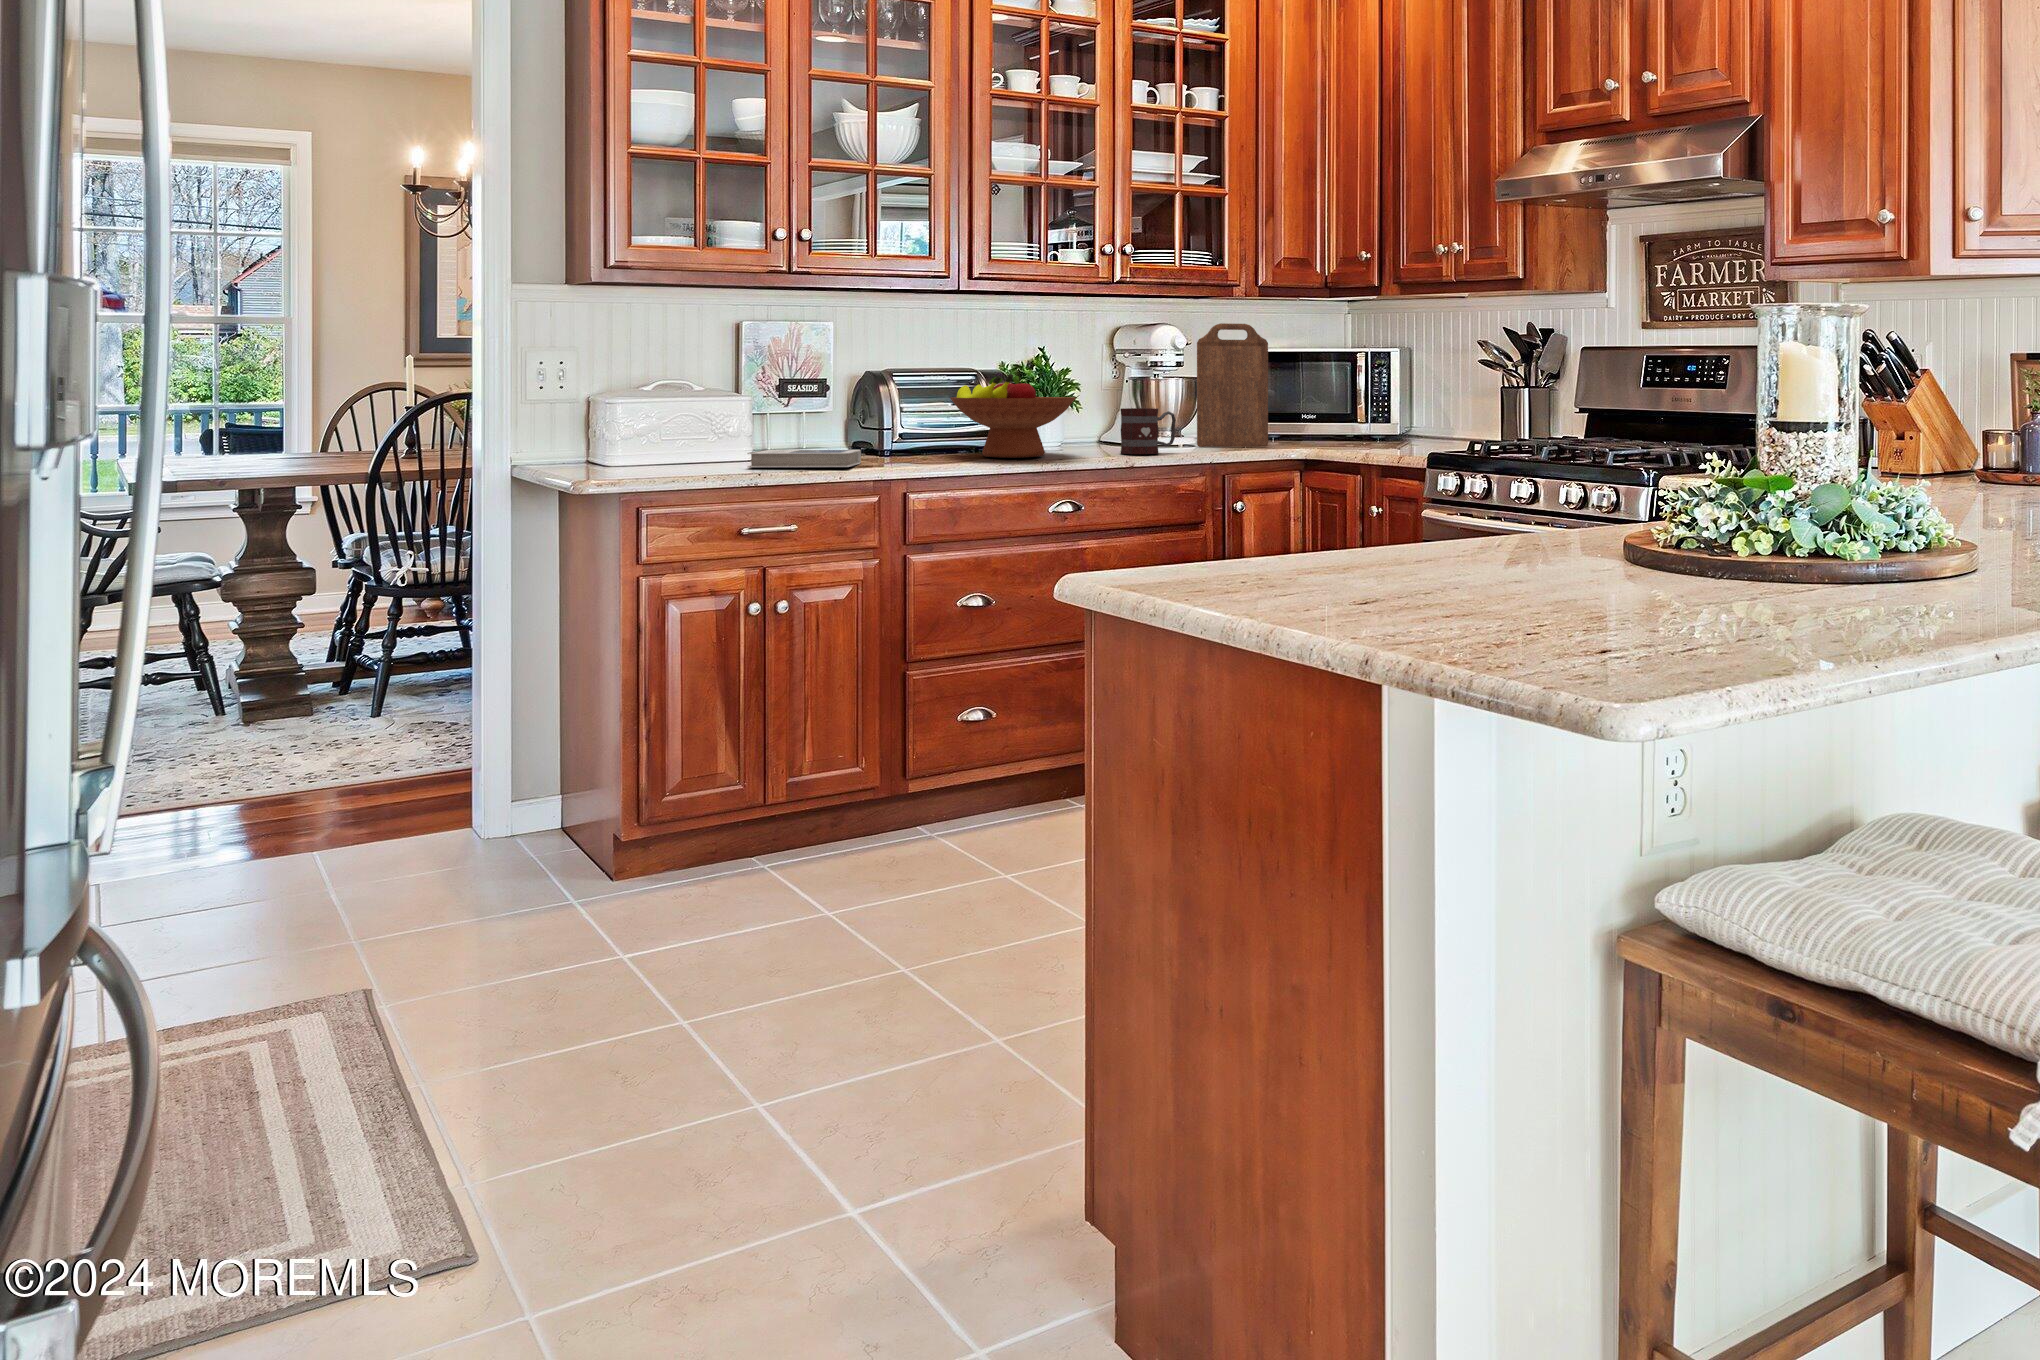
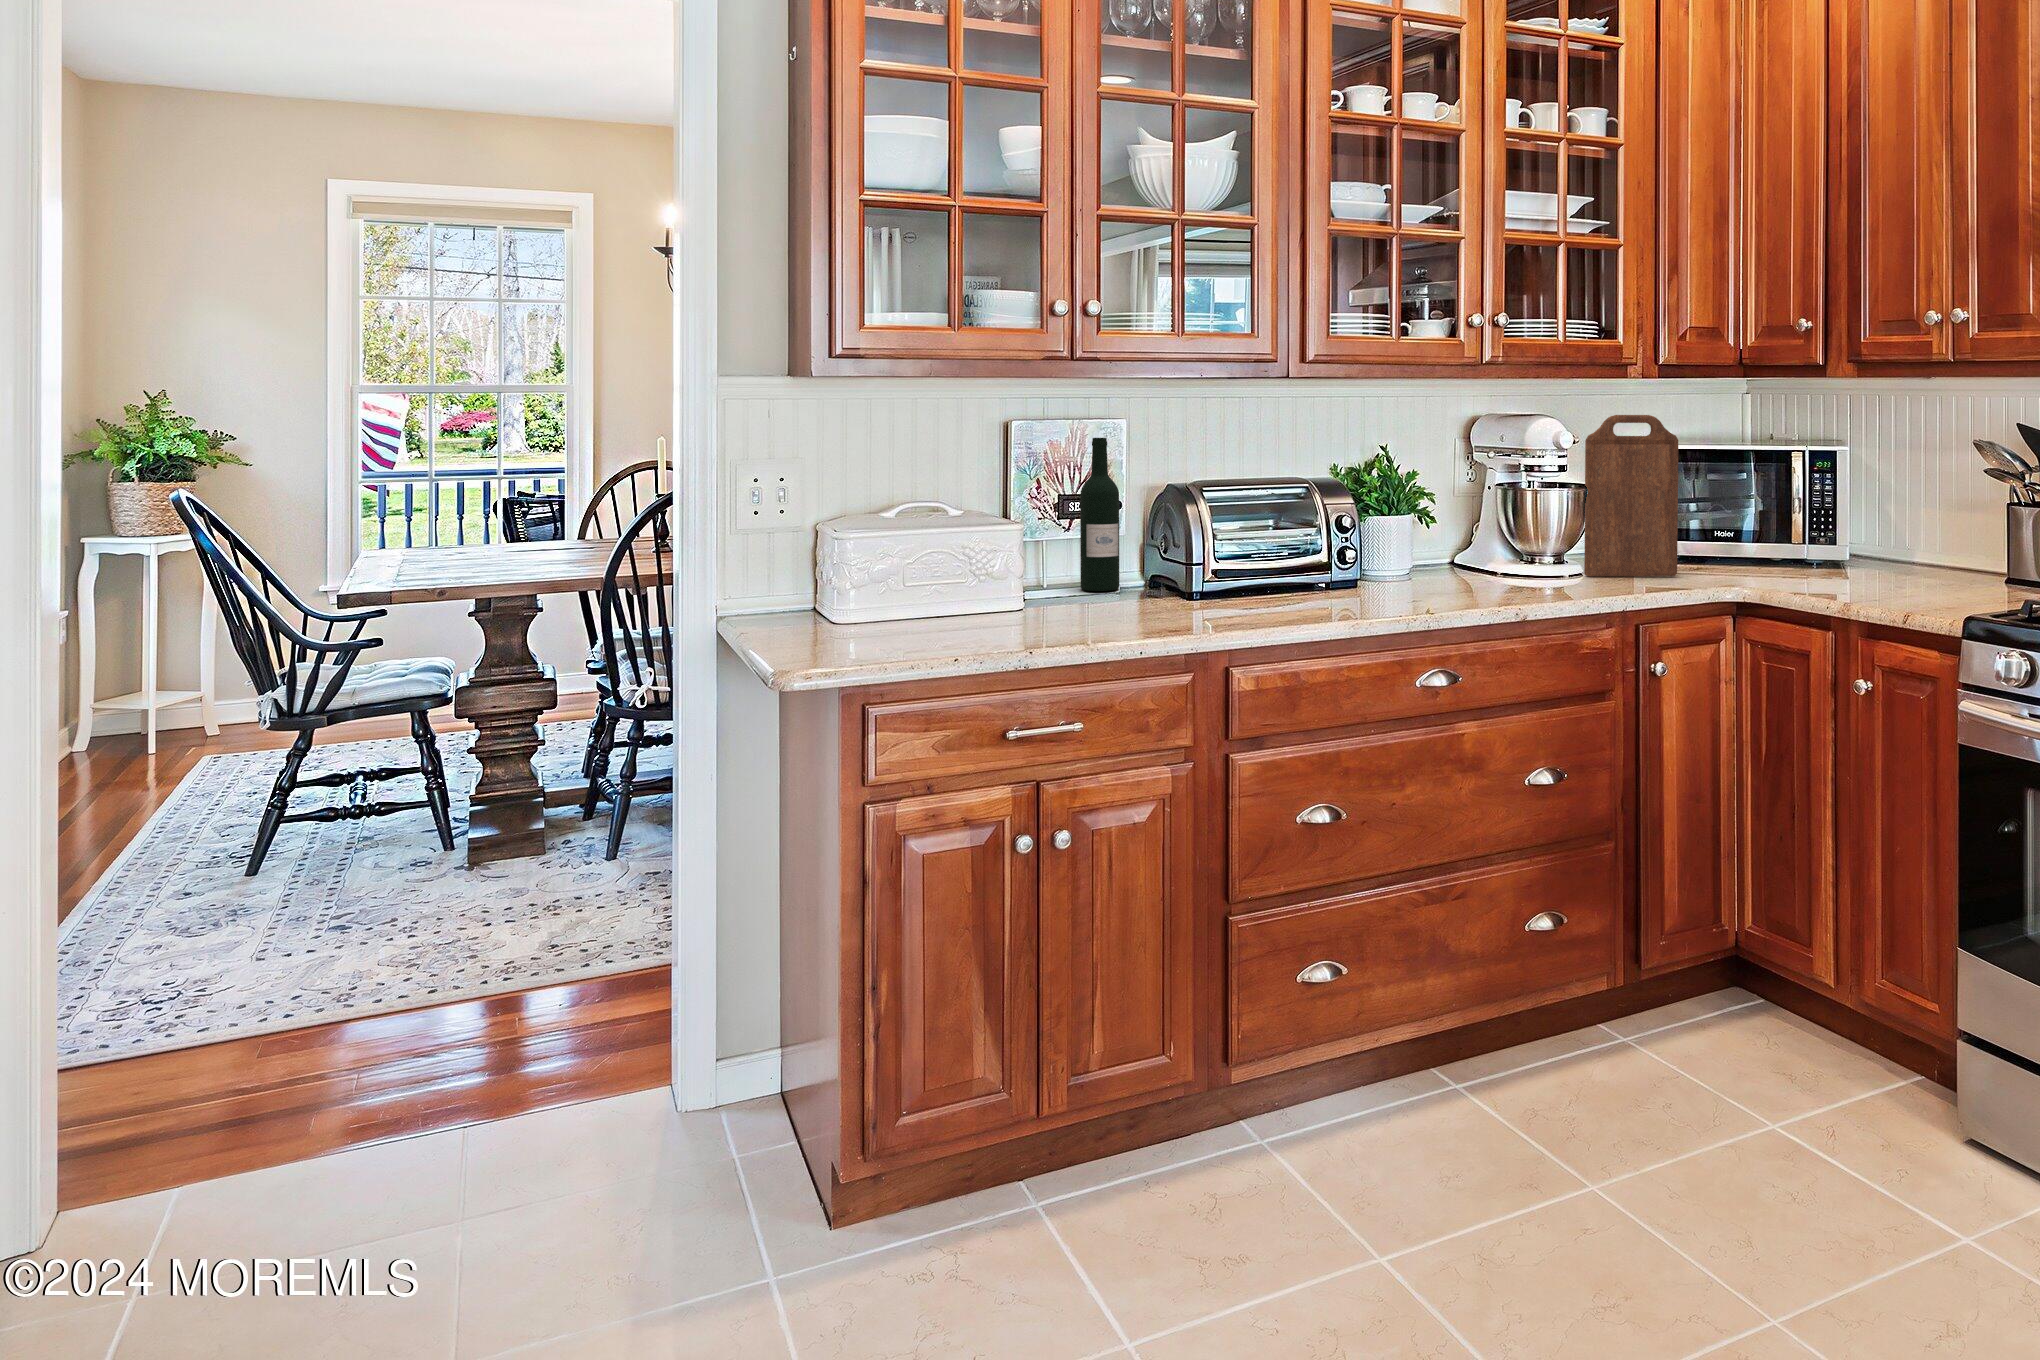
wine bottle: none [797,335,829,452] -> present [1080,438,1119,591]
fruit bowl: present [950,374,1075,458] -> none [1278,494,1444,606]
mug: present [1120,408,1176,454] -> none [1496,531,1568,596]
hardback book: present [747,450,861,467] -> none [1014,599,1164,632]

